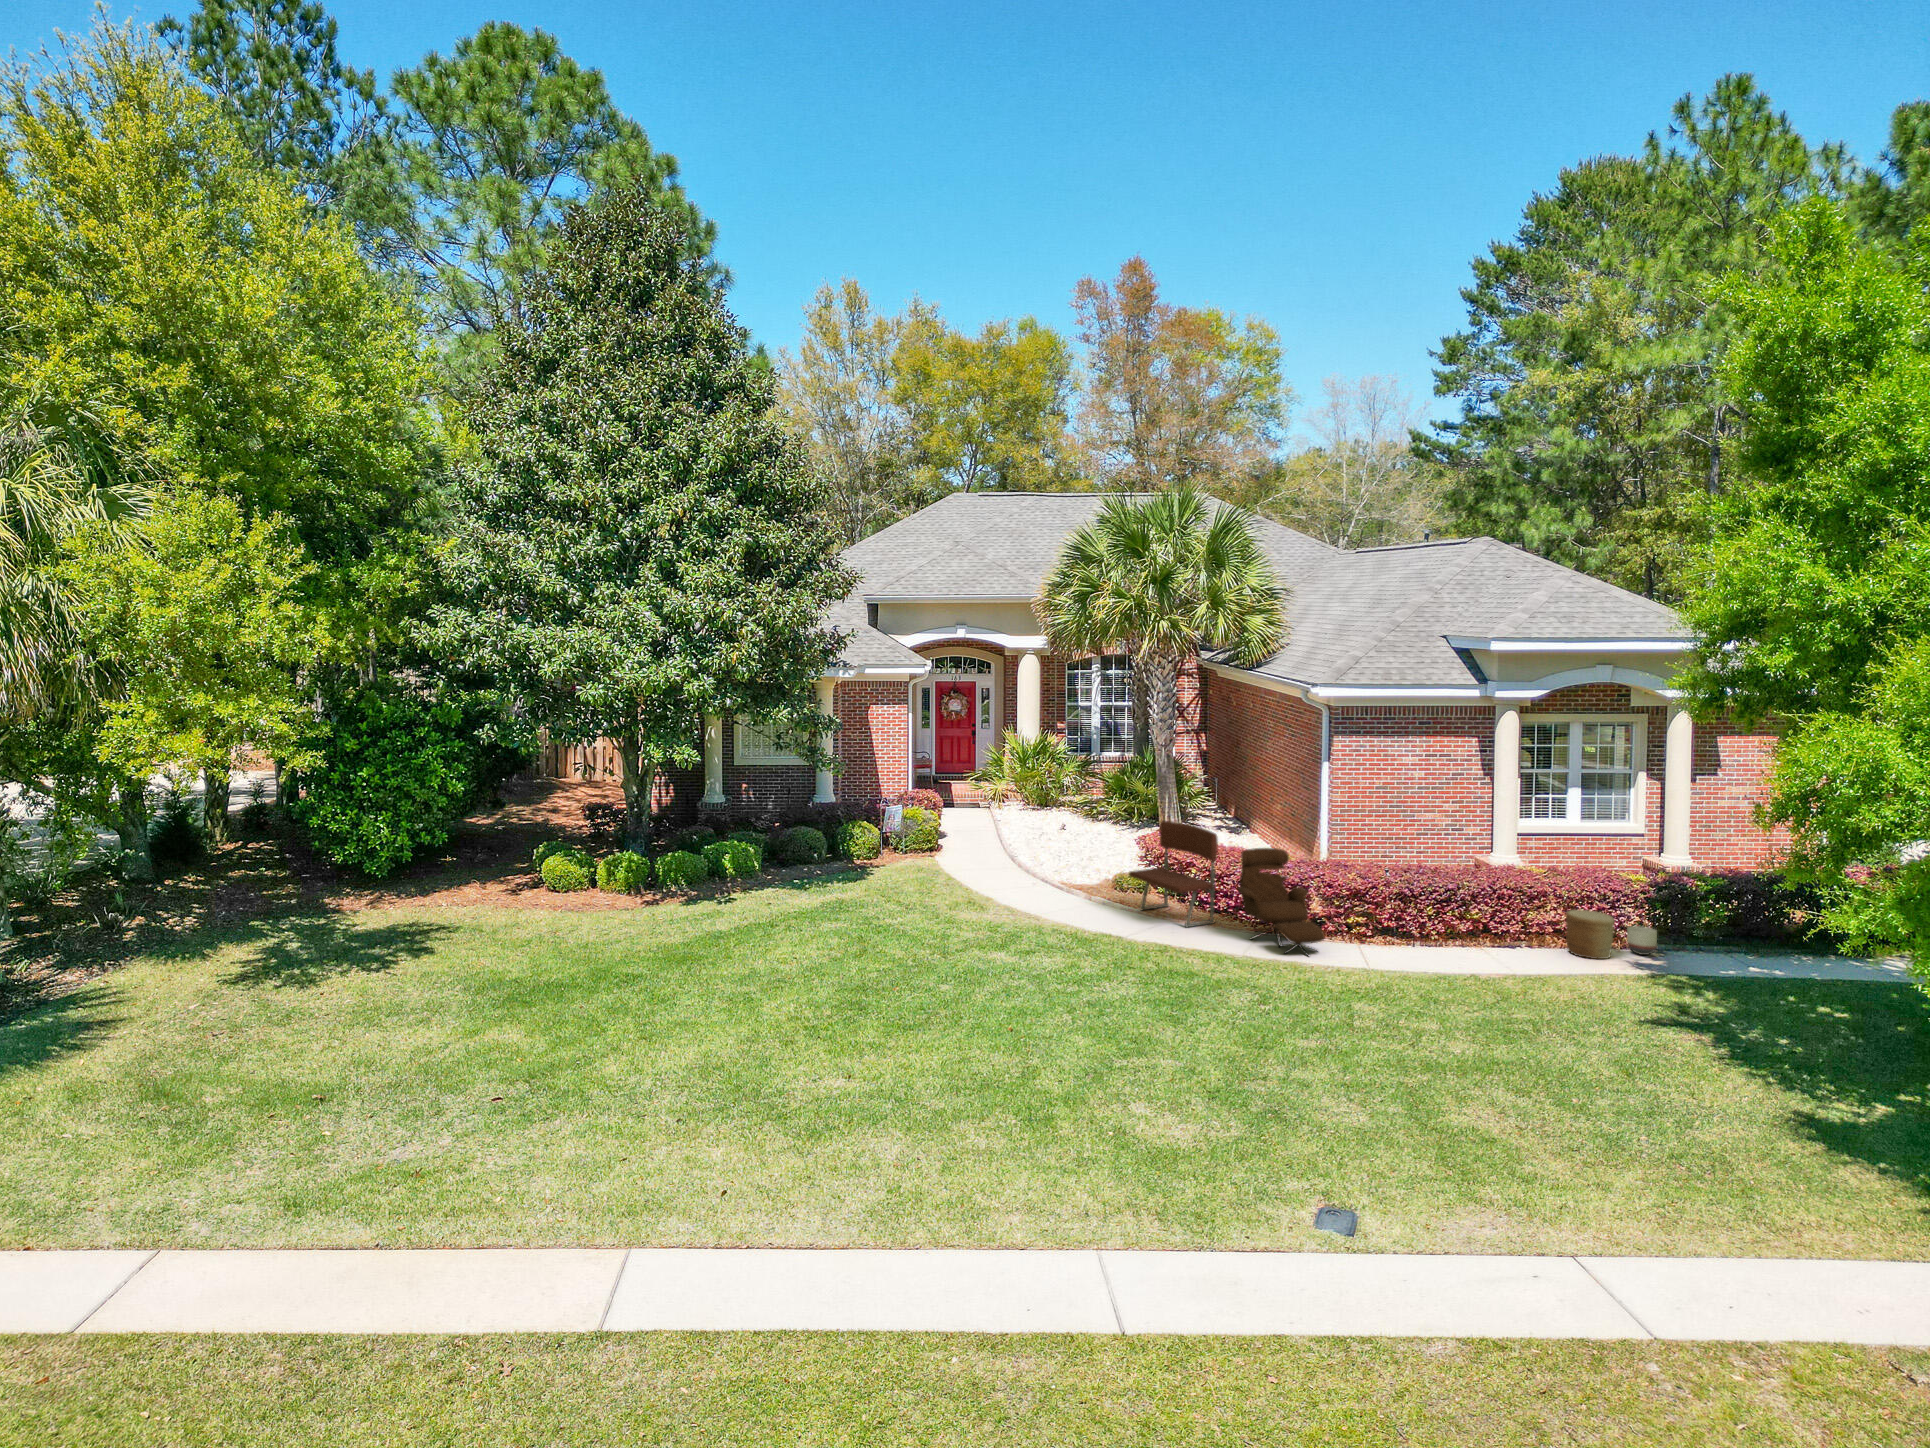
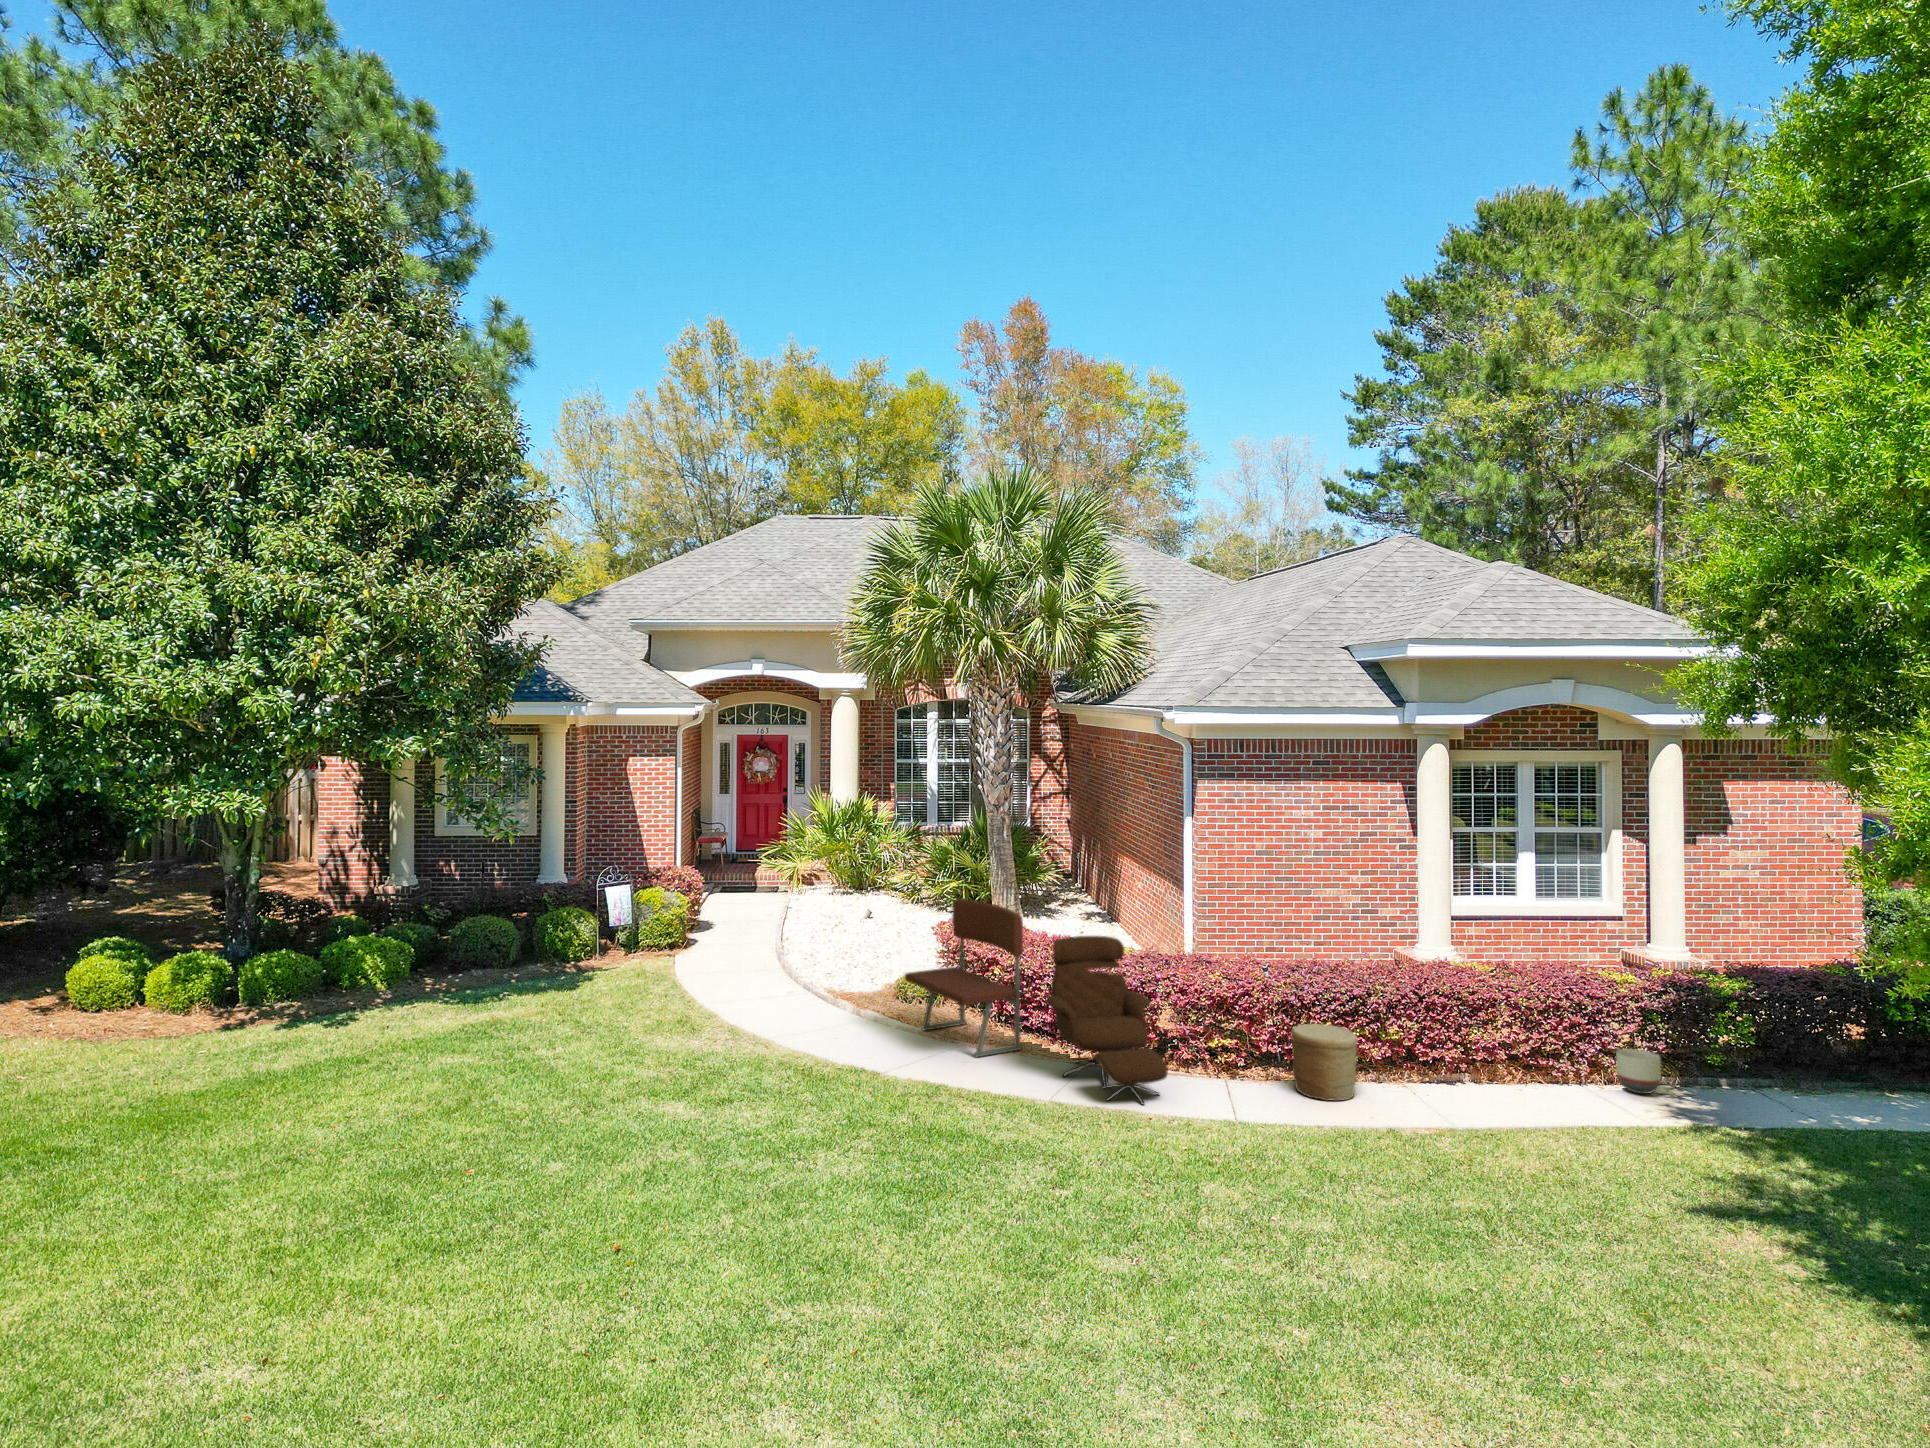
woven basket: present [1566,910,1615,959] -> present [1291,1024,1357,1101]

